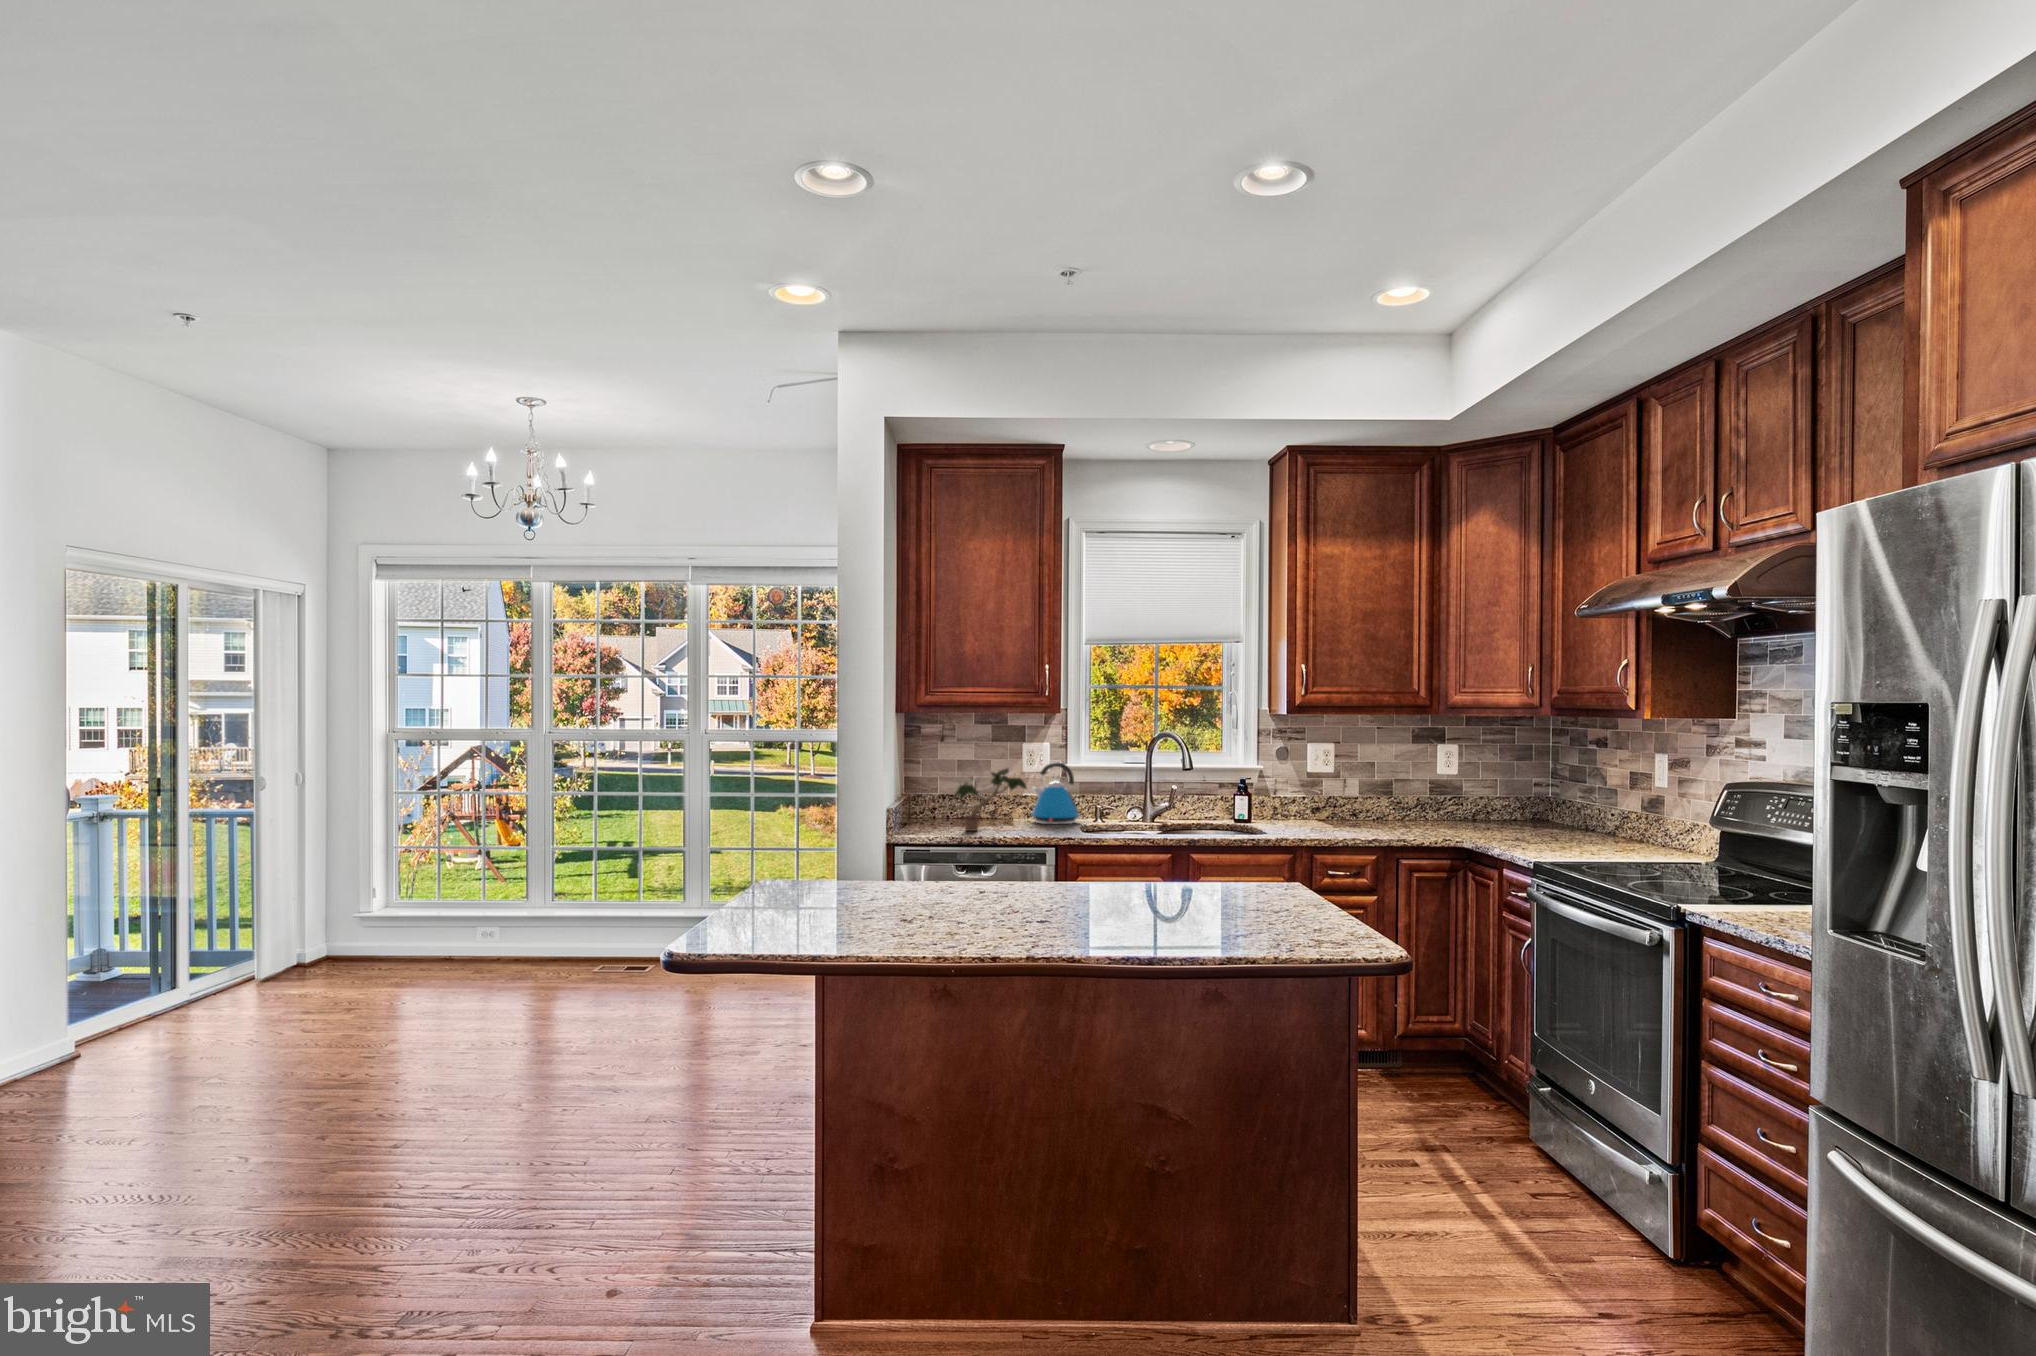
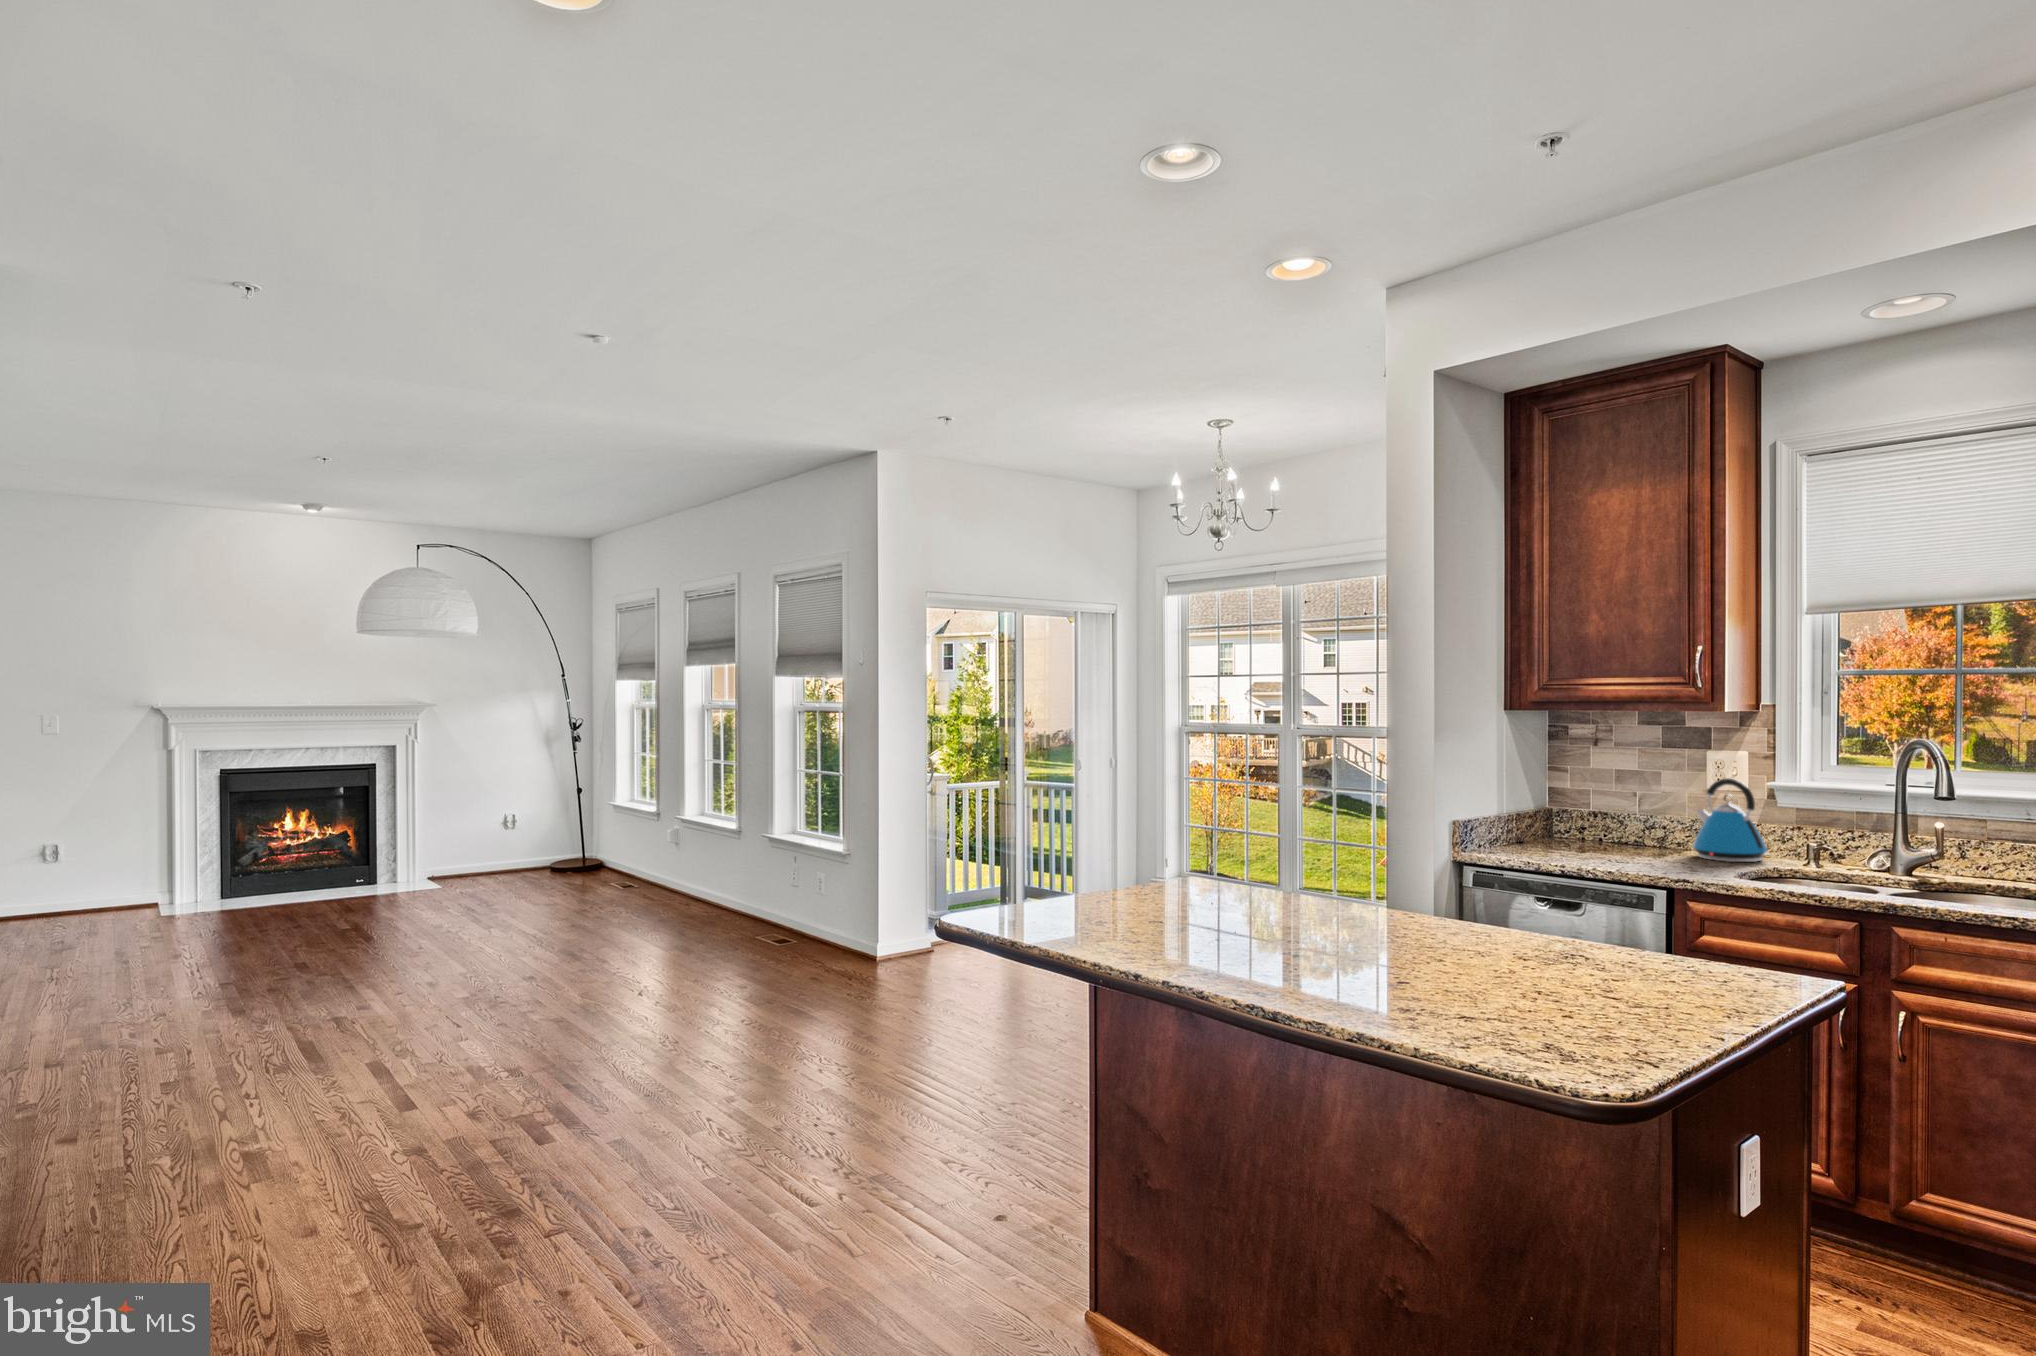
potted plant: present [954,768,1026,831] -> none [1532,779,1659,858]

